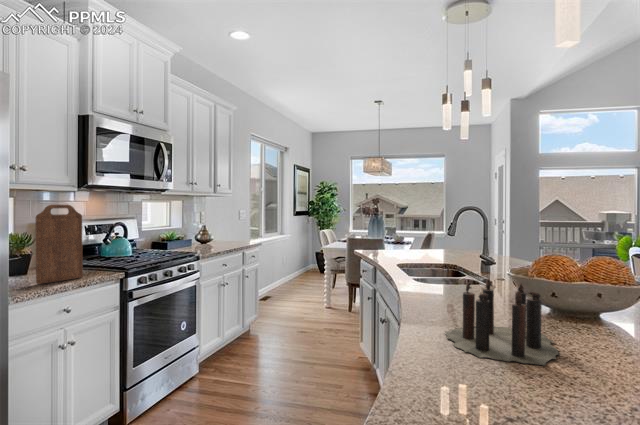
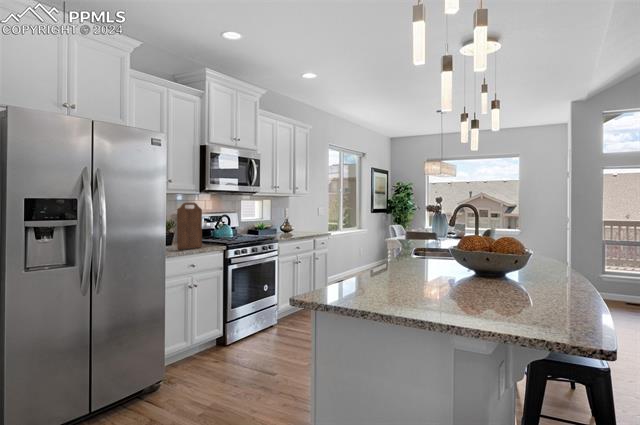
candle: present [445,278,559,365] -> none [370,244,441,284]

